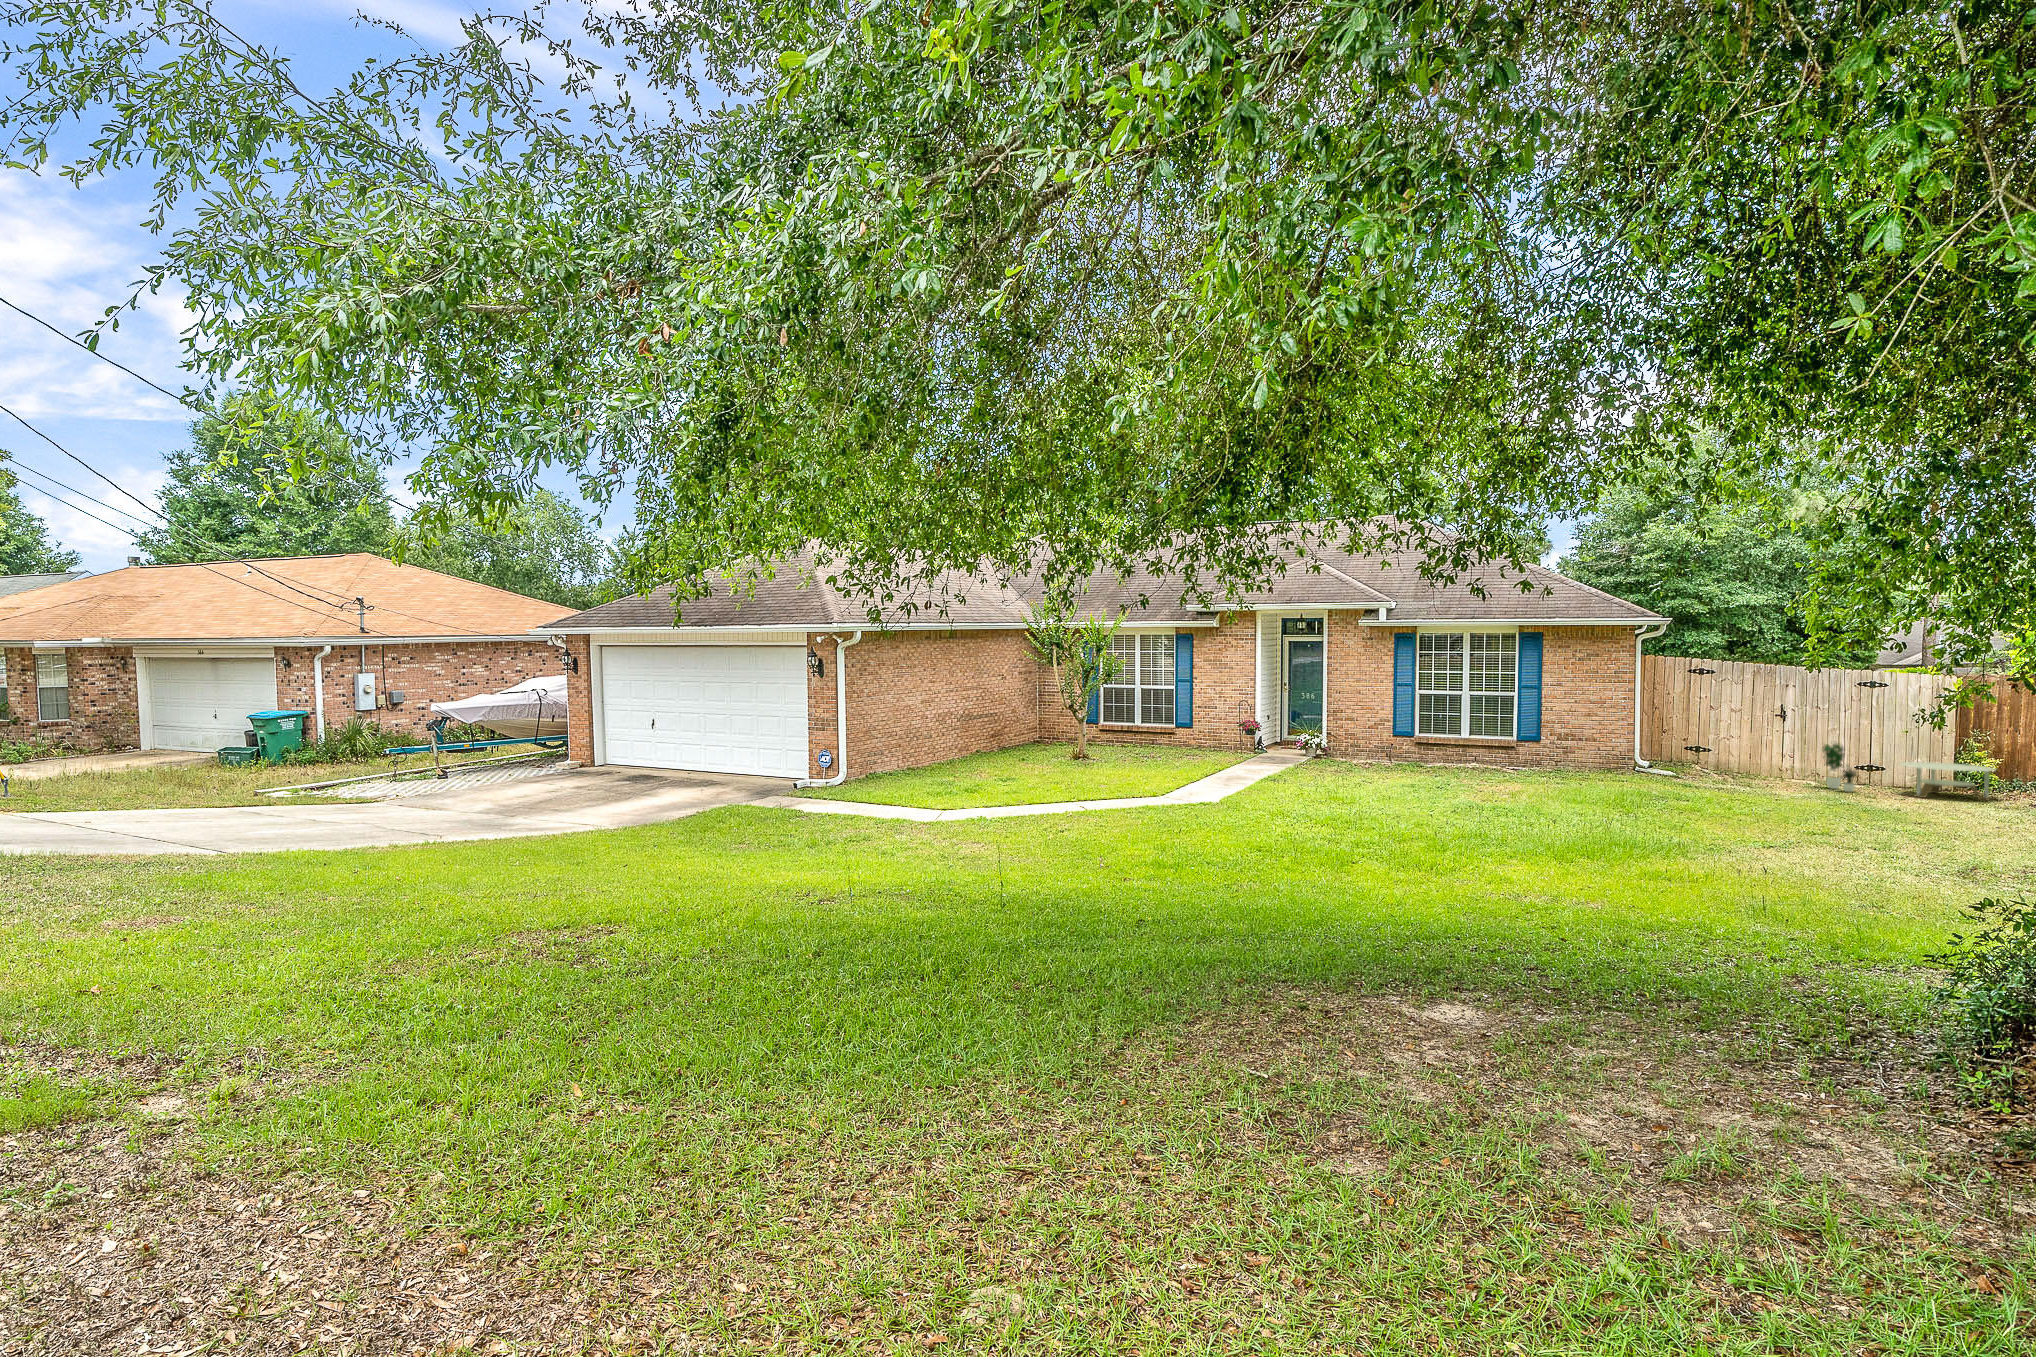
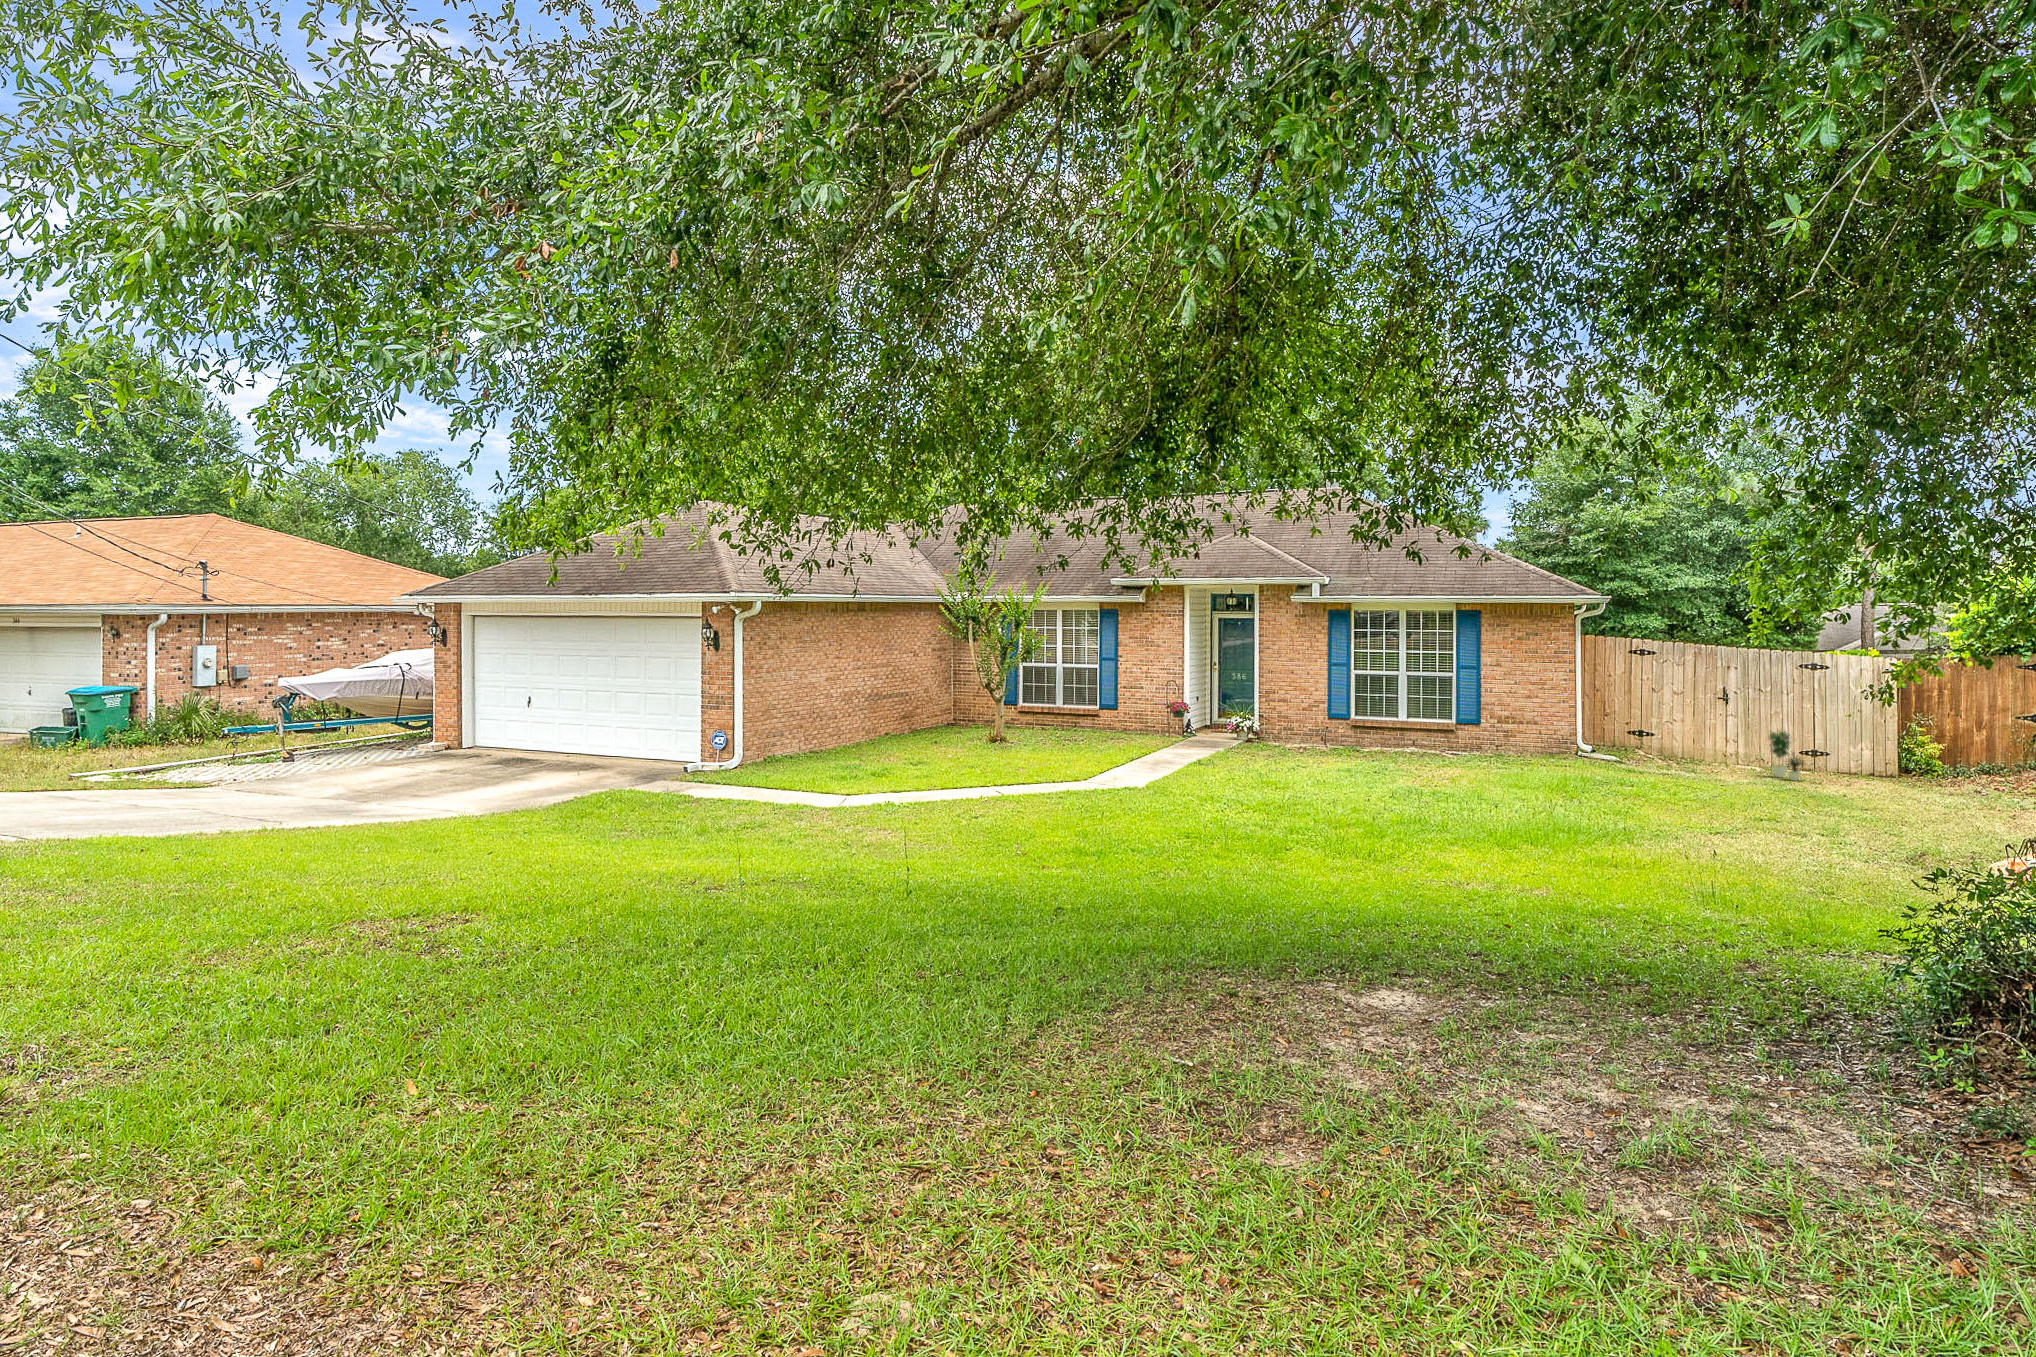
round table: present [1899,762,1995,800] -> none [1843,751,1939,789]

